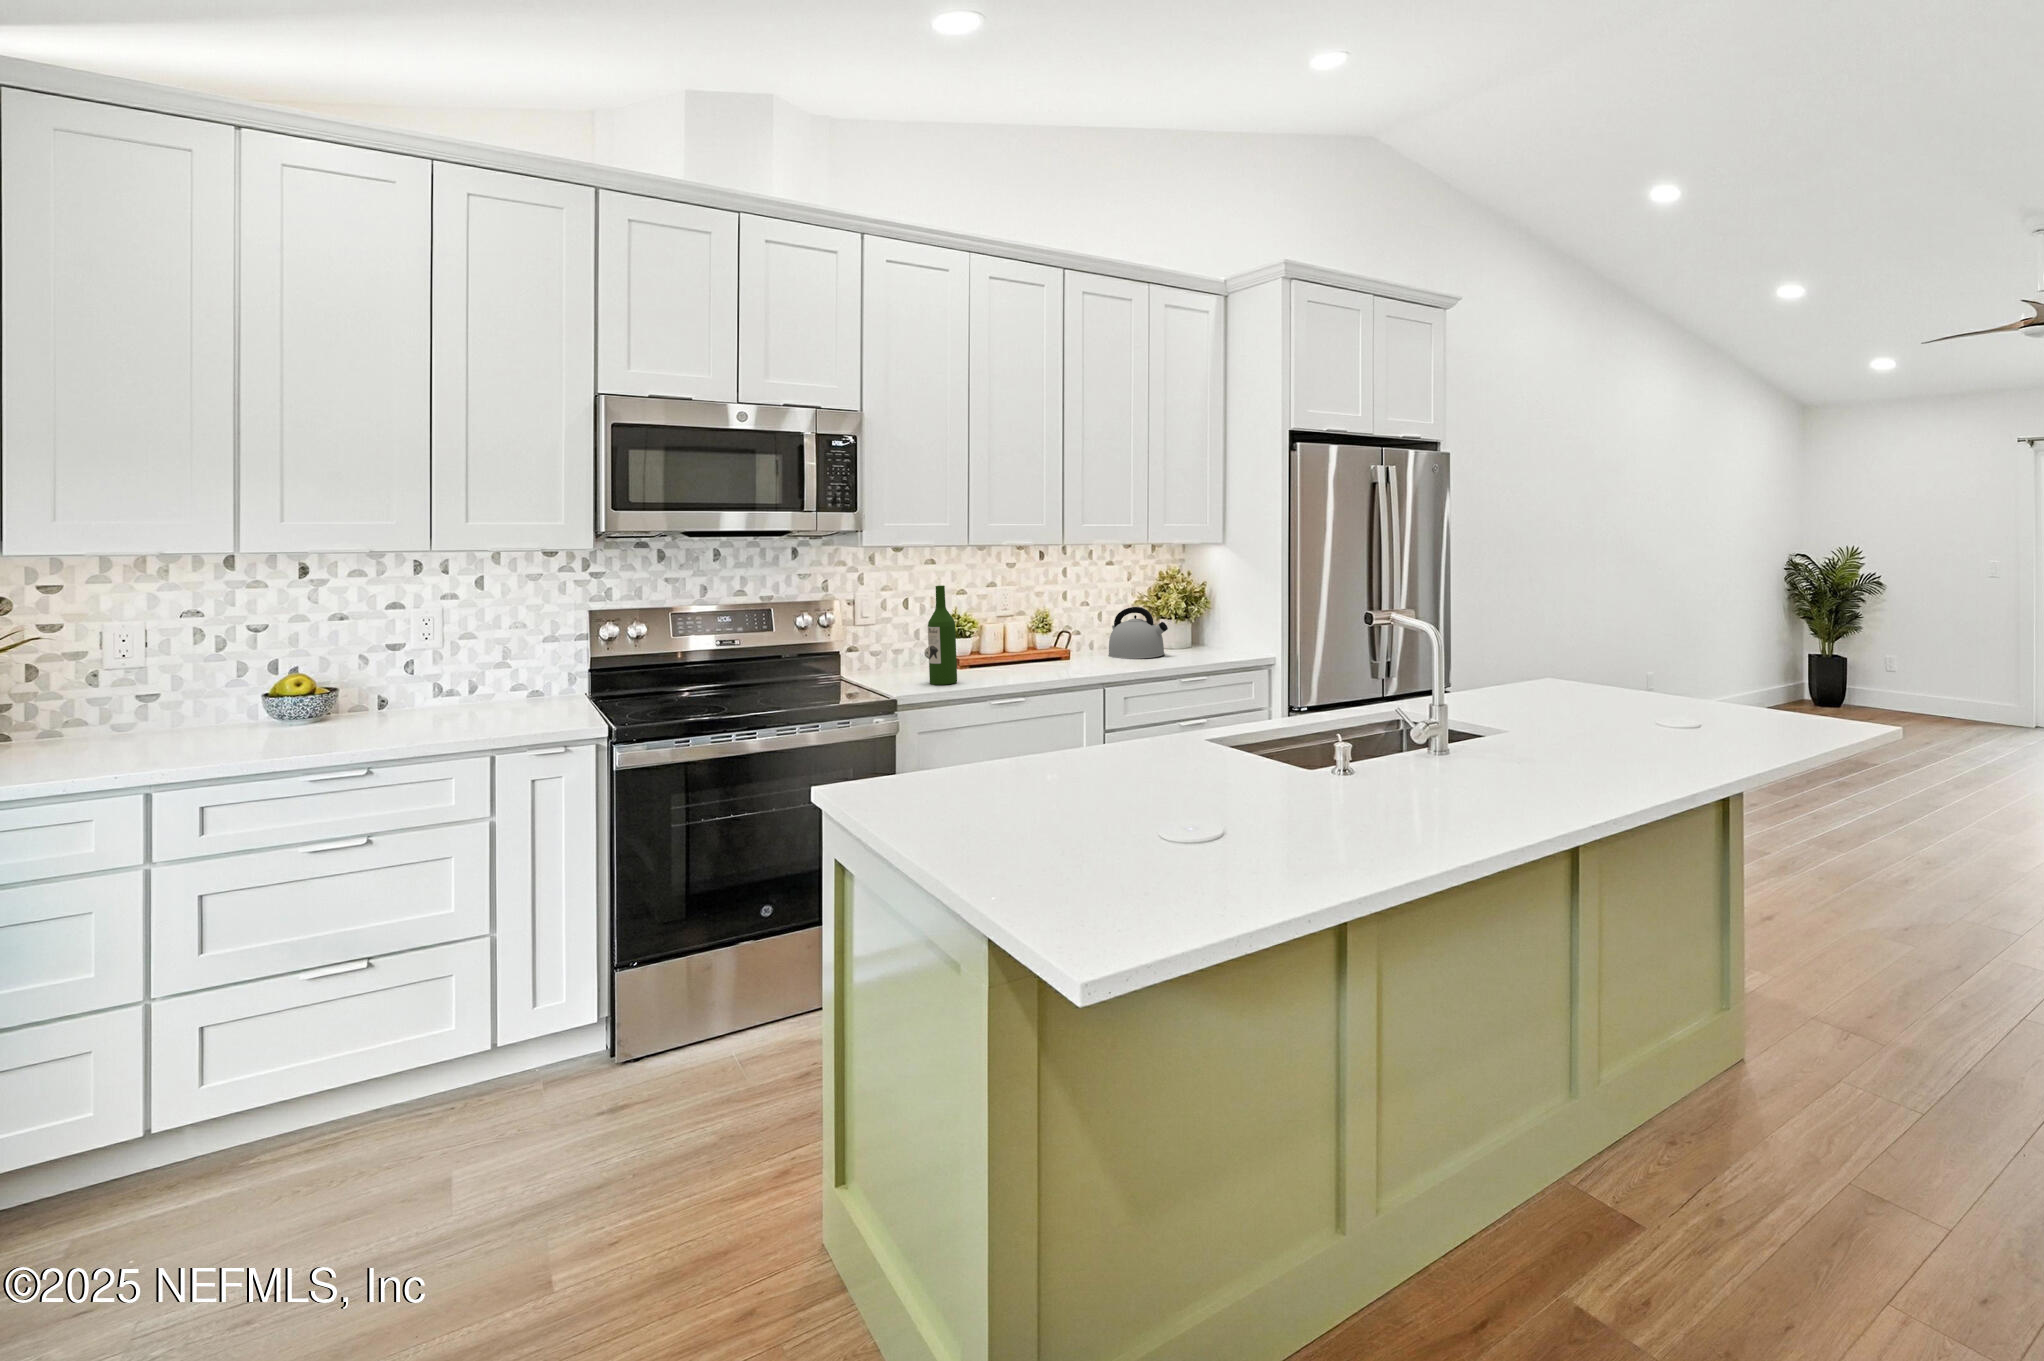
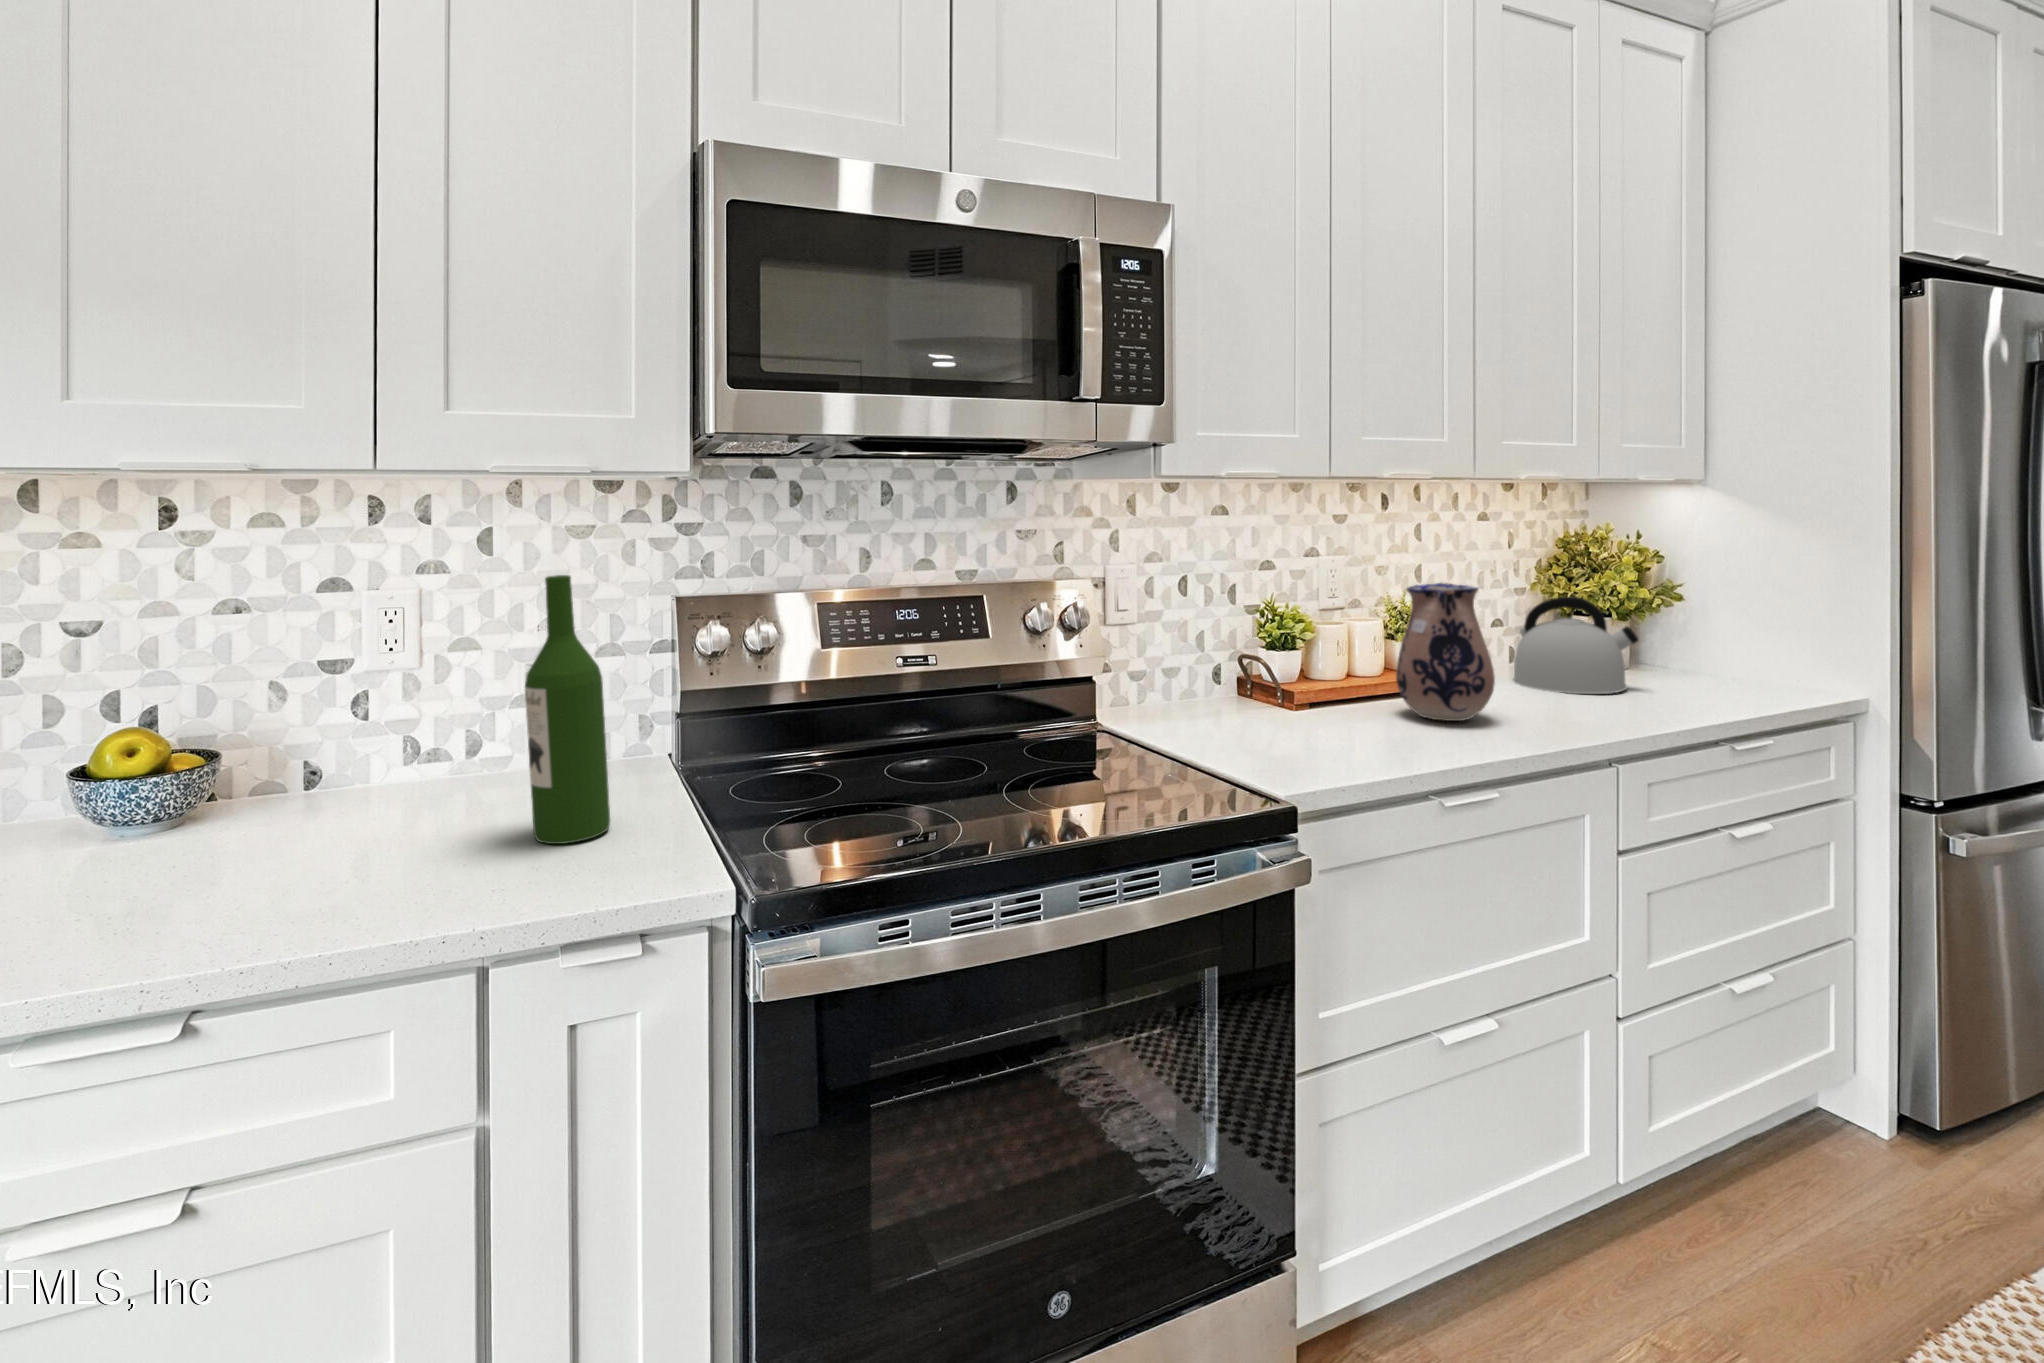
wine bottle: present [928,585,957,685] -> present [525,575,610,844]
ceramic pitcher: none [1011,599,1059,670] -> present [1396,583,1495,721]

